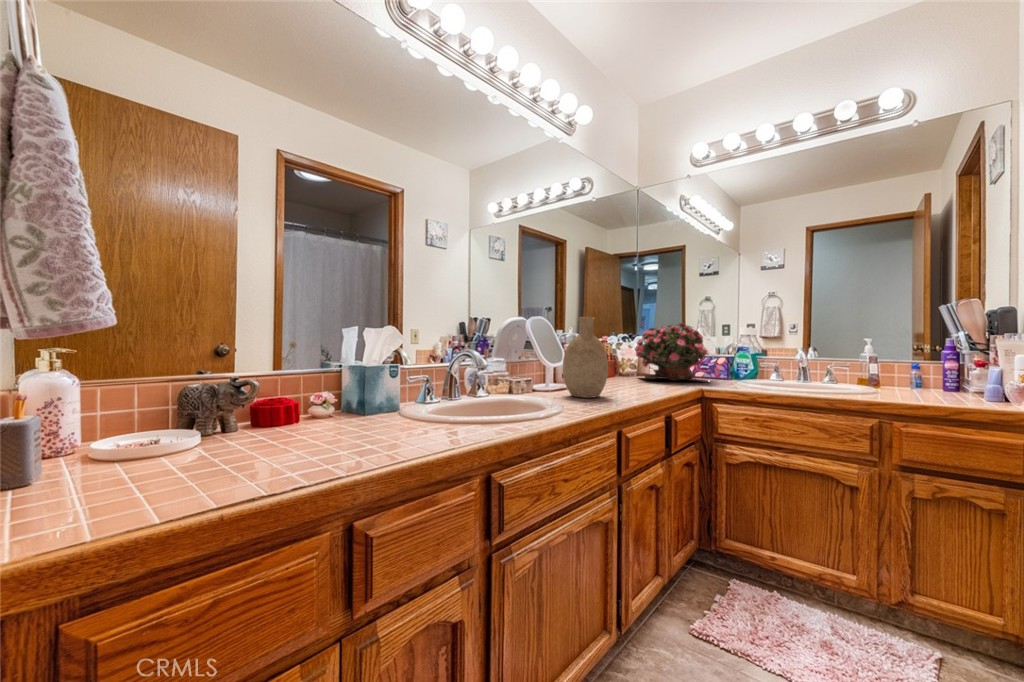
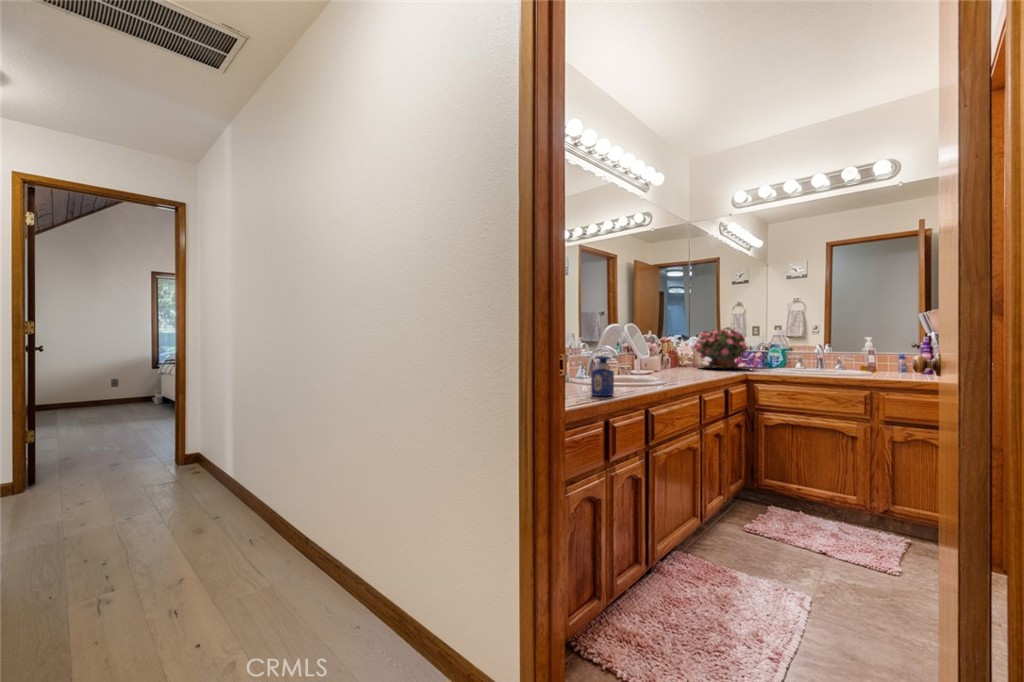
decorative vase: present [563,317,608,398] -> none [657,325,687,377]
perfume bottle: none [363,368,410,454] -> present [591,355,614,396]

